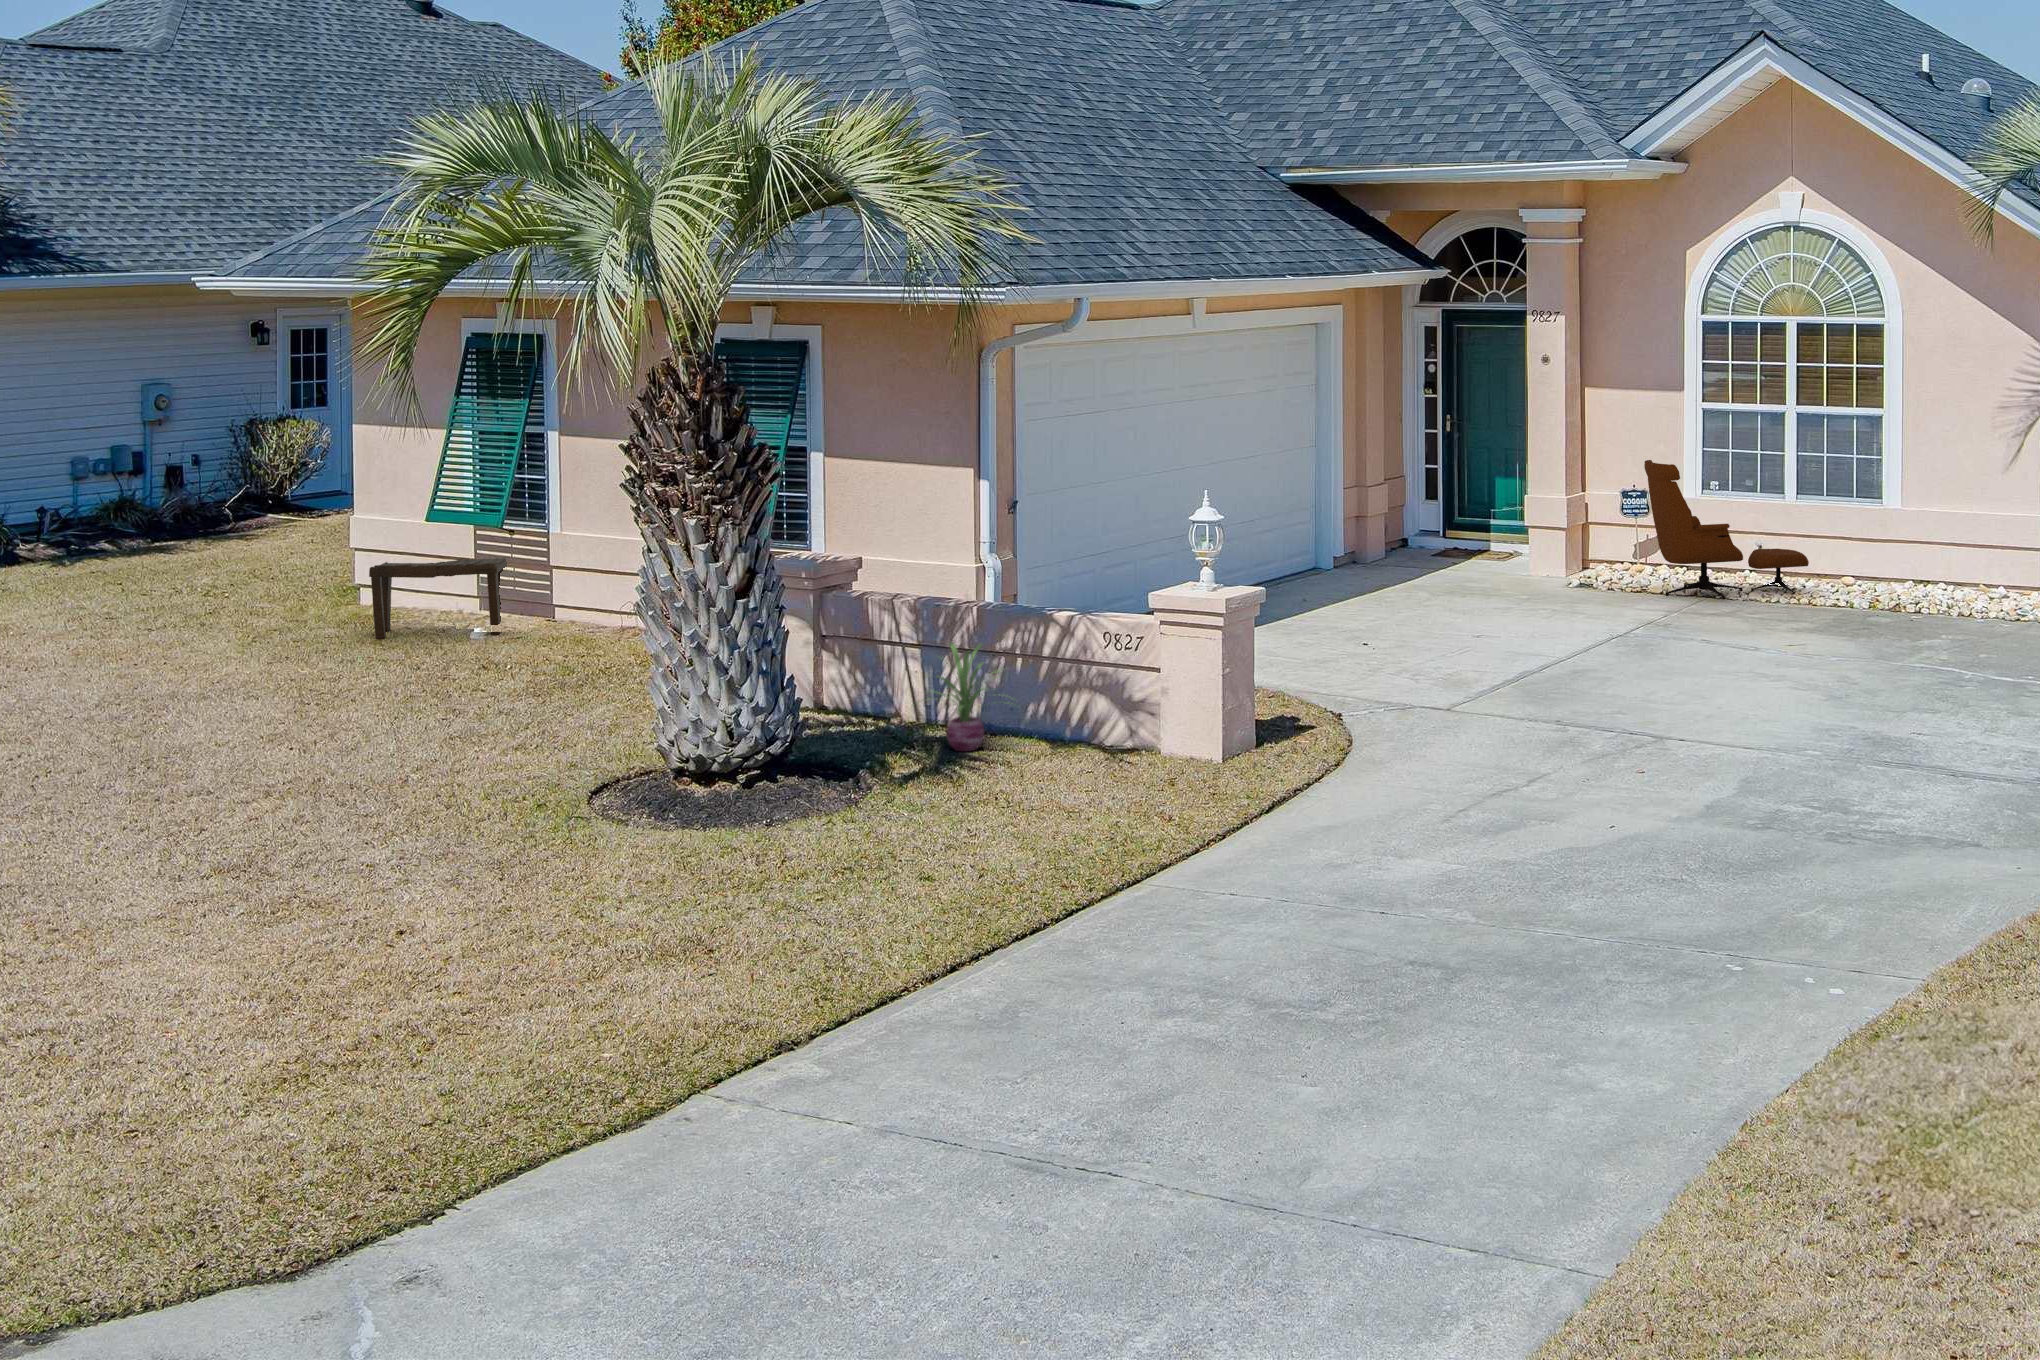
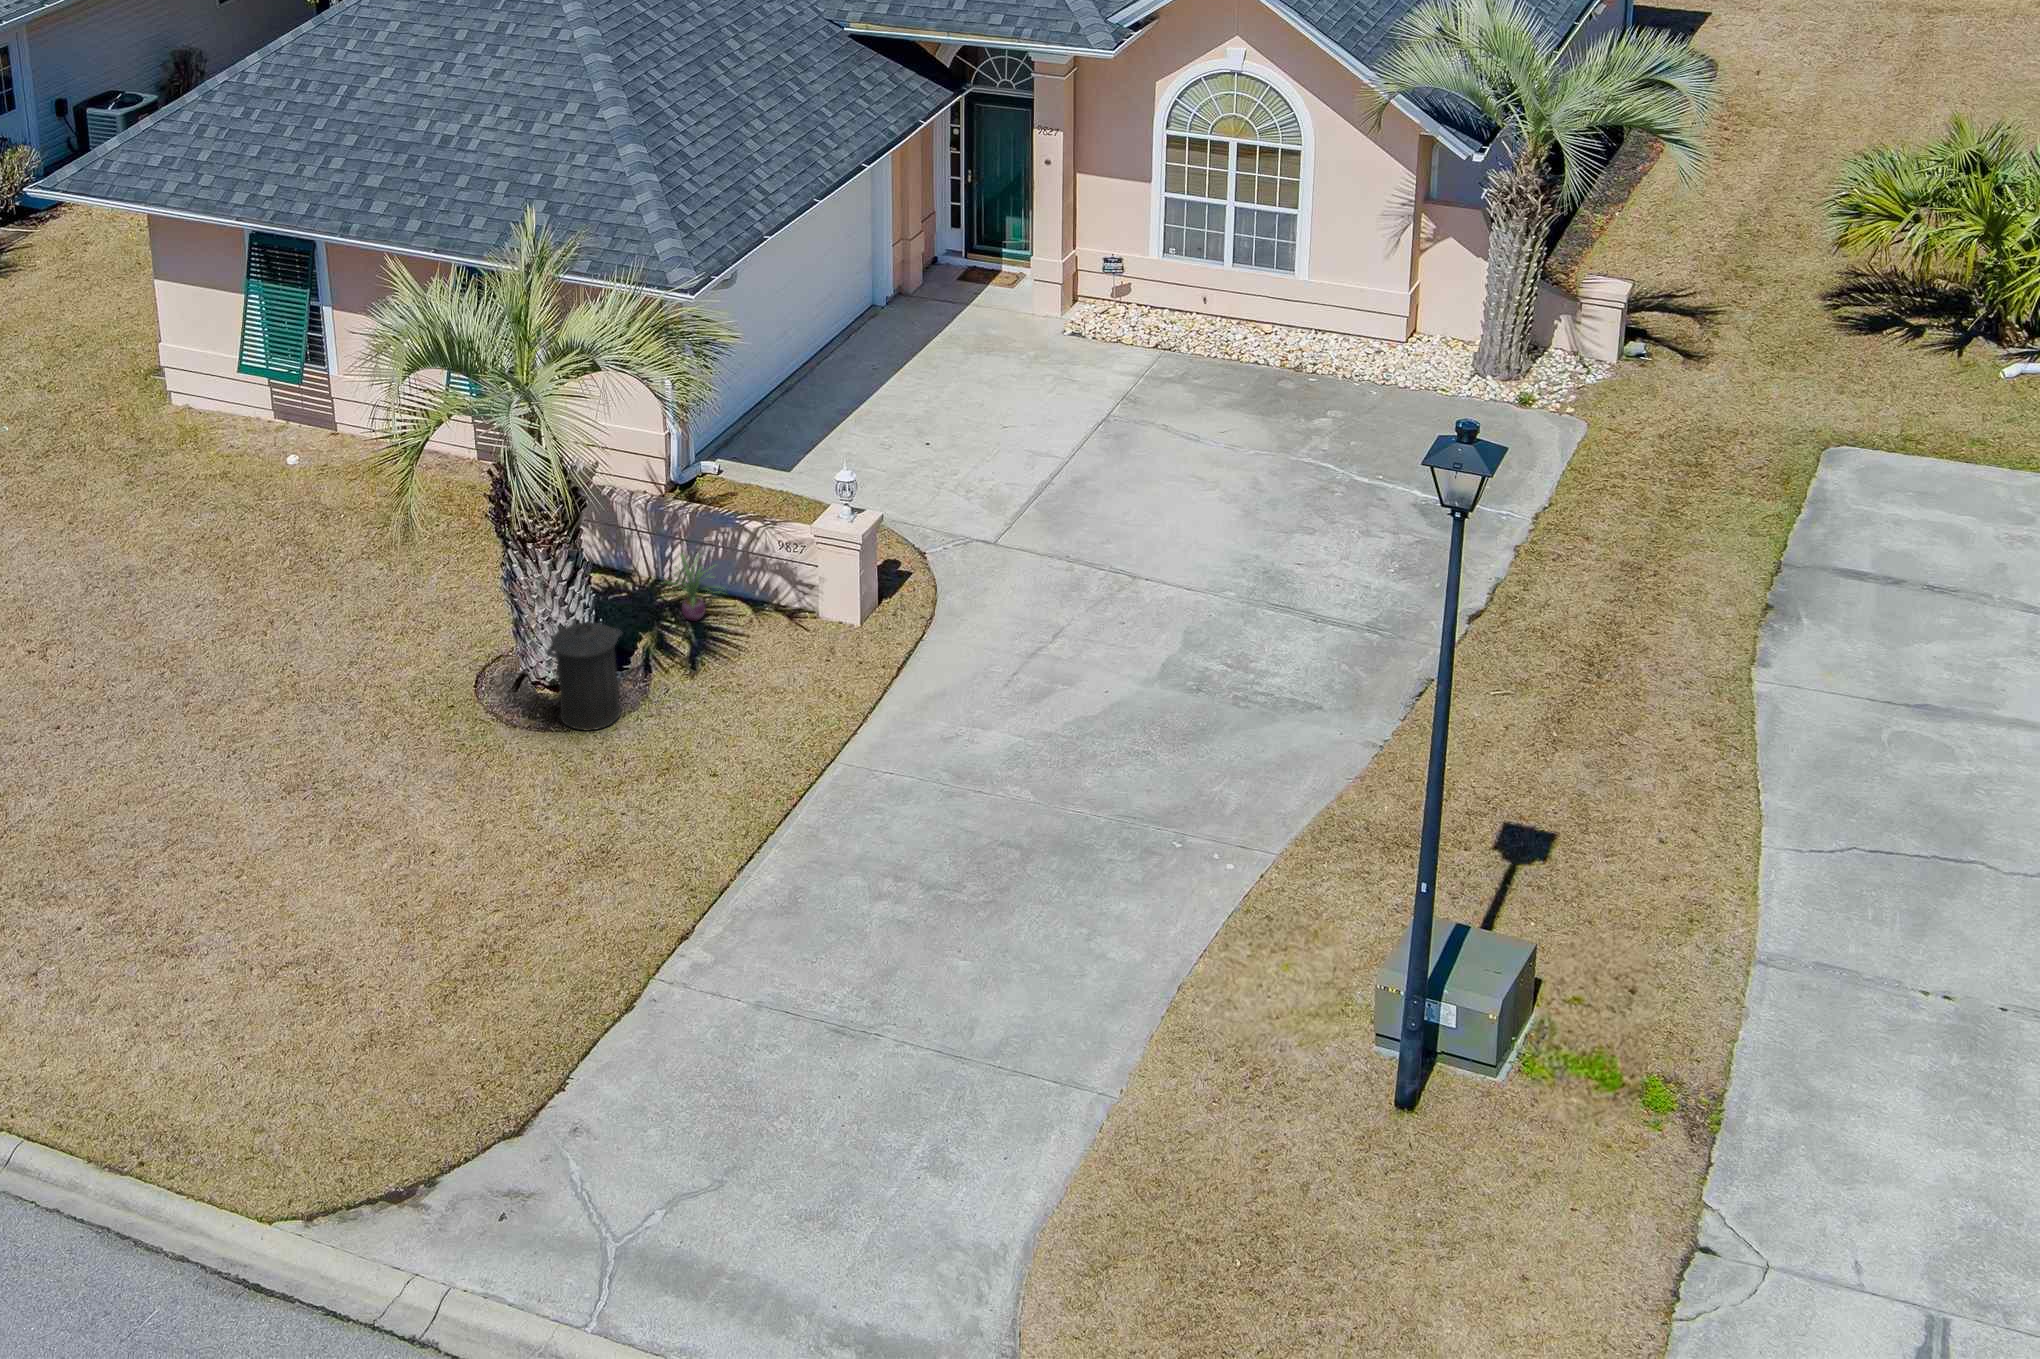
lounge chair: present [1644,460,1809,600] -> none [1127,256,1243,358]
bench: present [369,557,508,639] -> none [206,389,305,462]
trash can: none [684,646,818,831] -> present [546,623,623,730]

